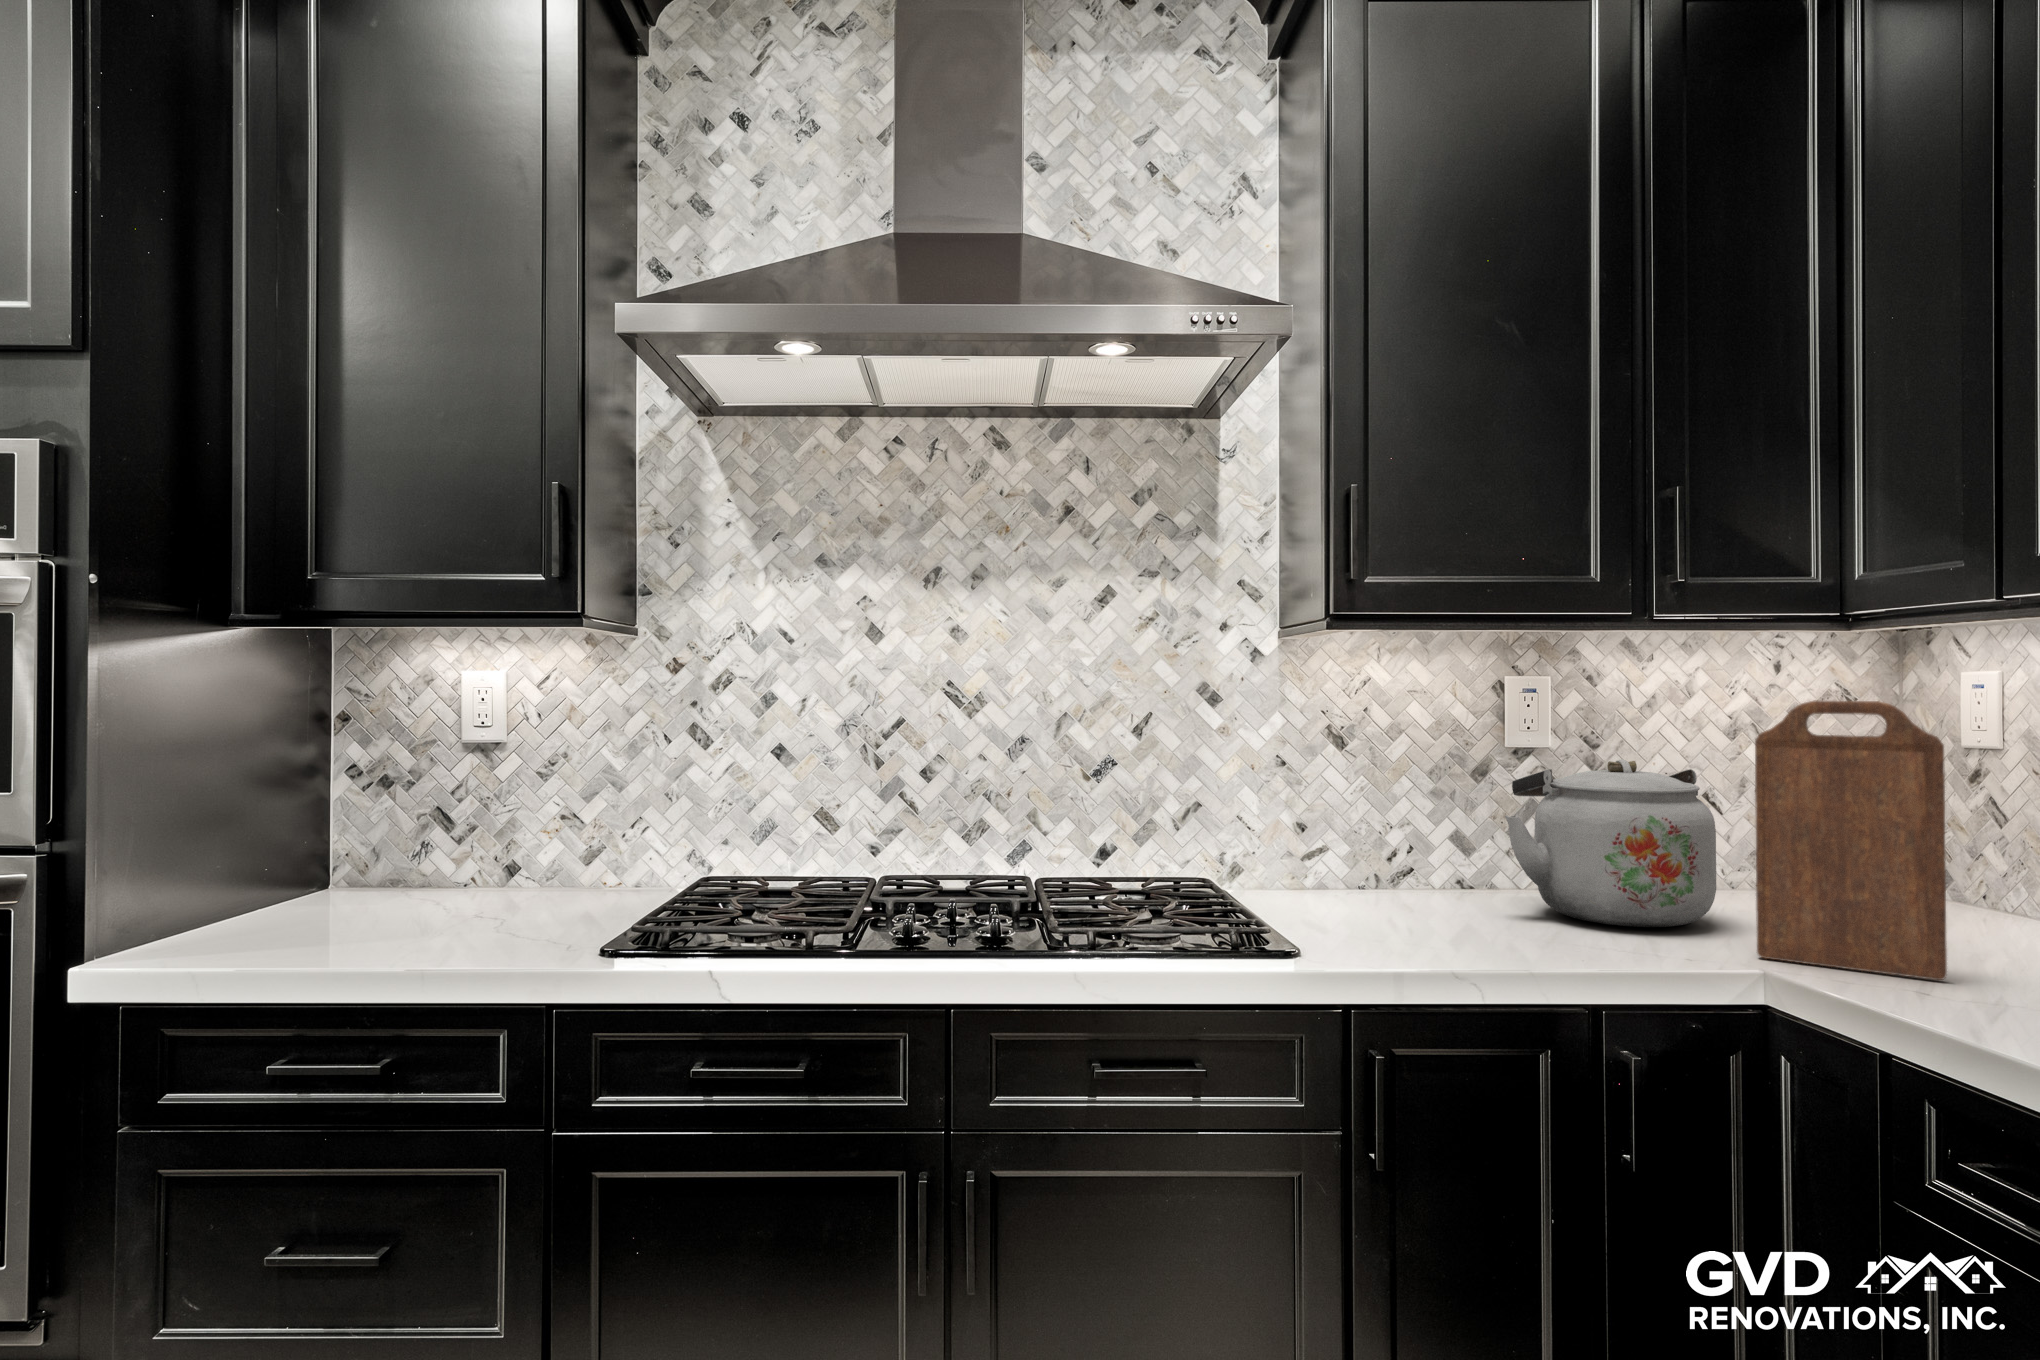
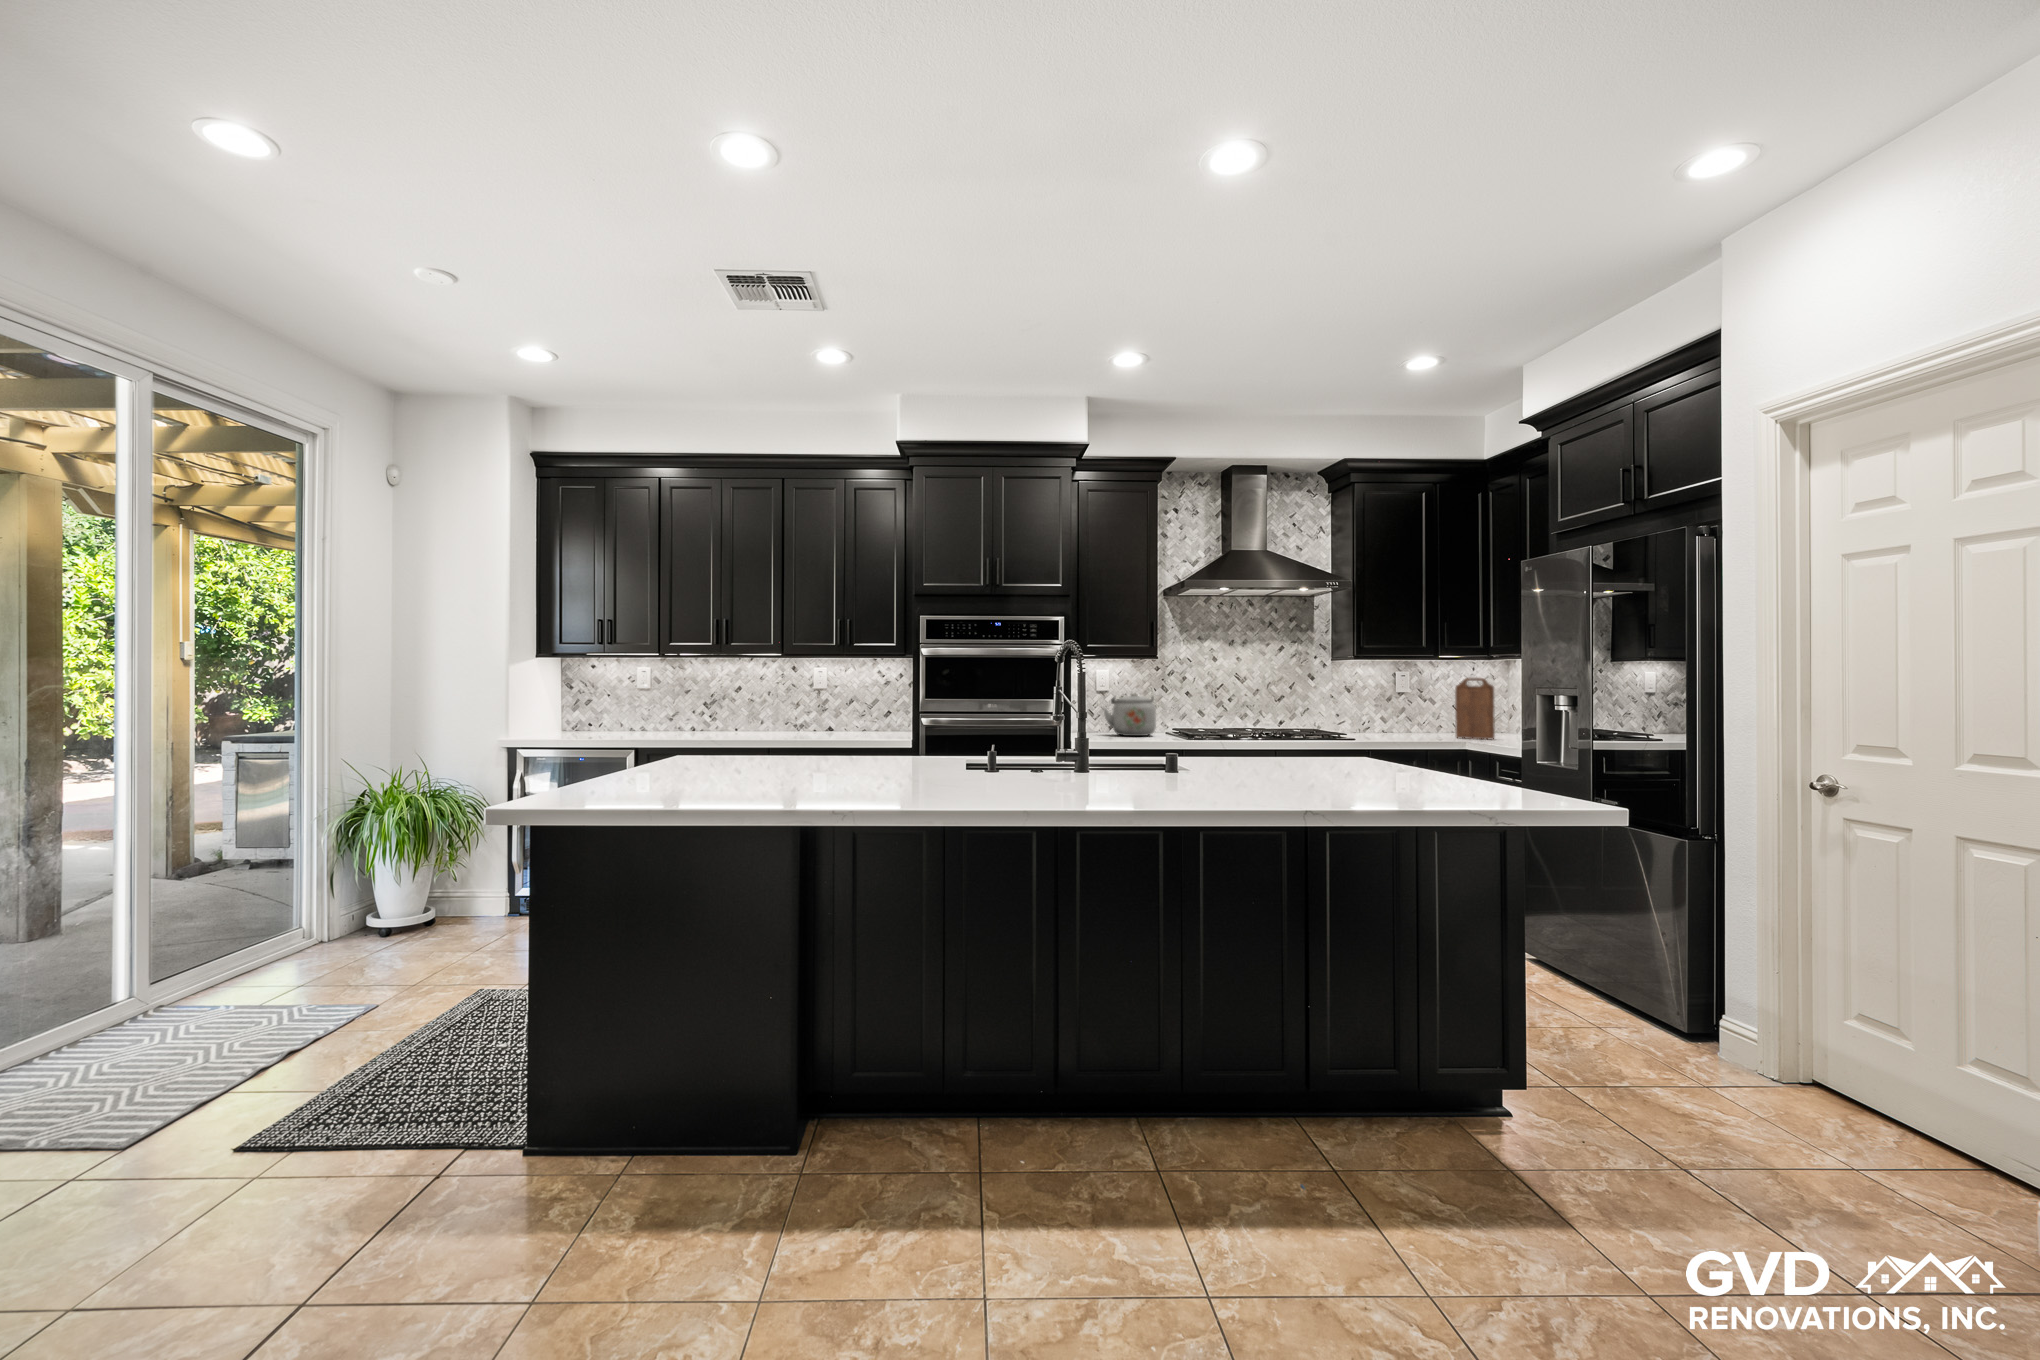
kettle: present [1505,759,1716,927] -> present [1104,693,1156,736]

